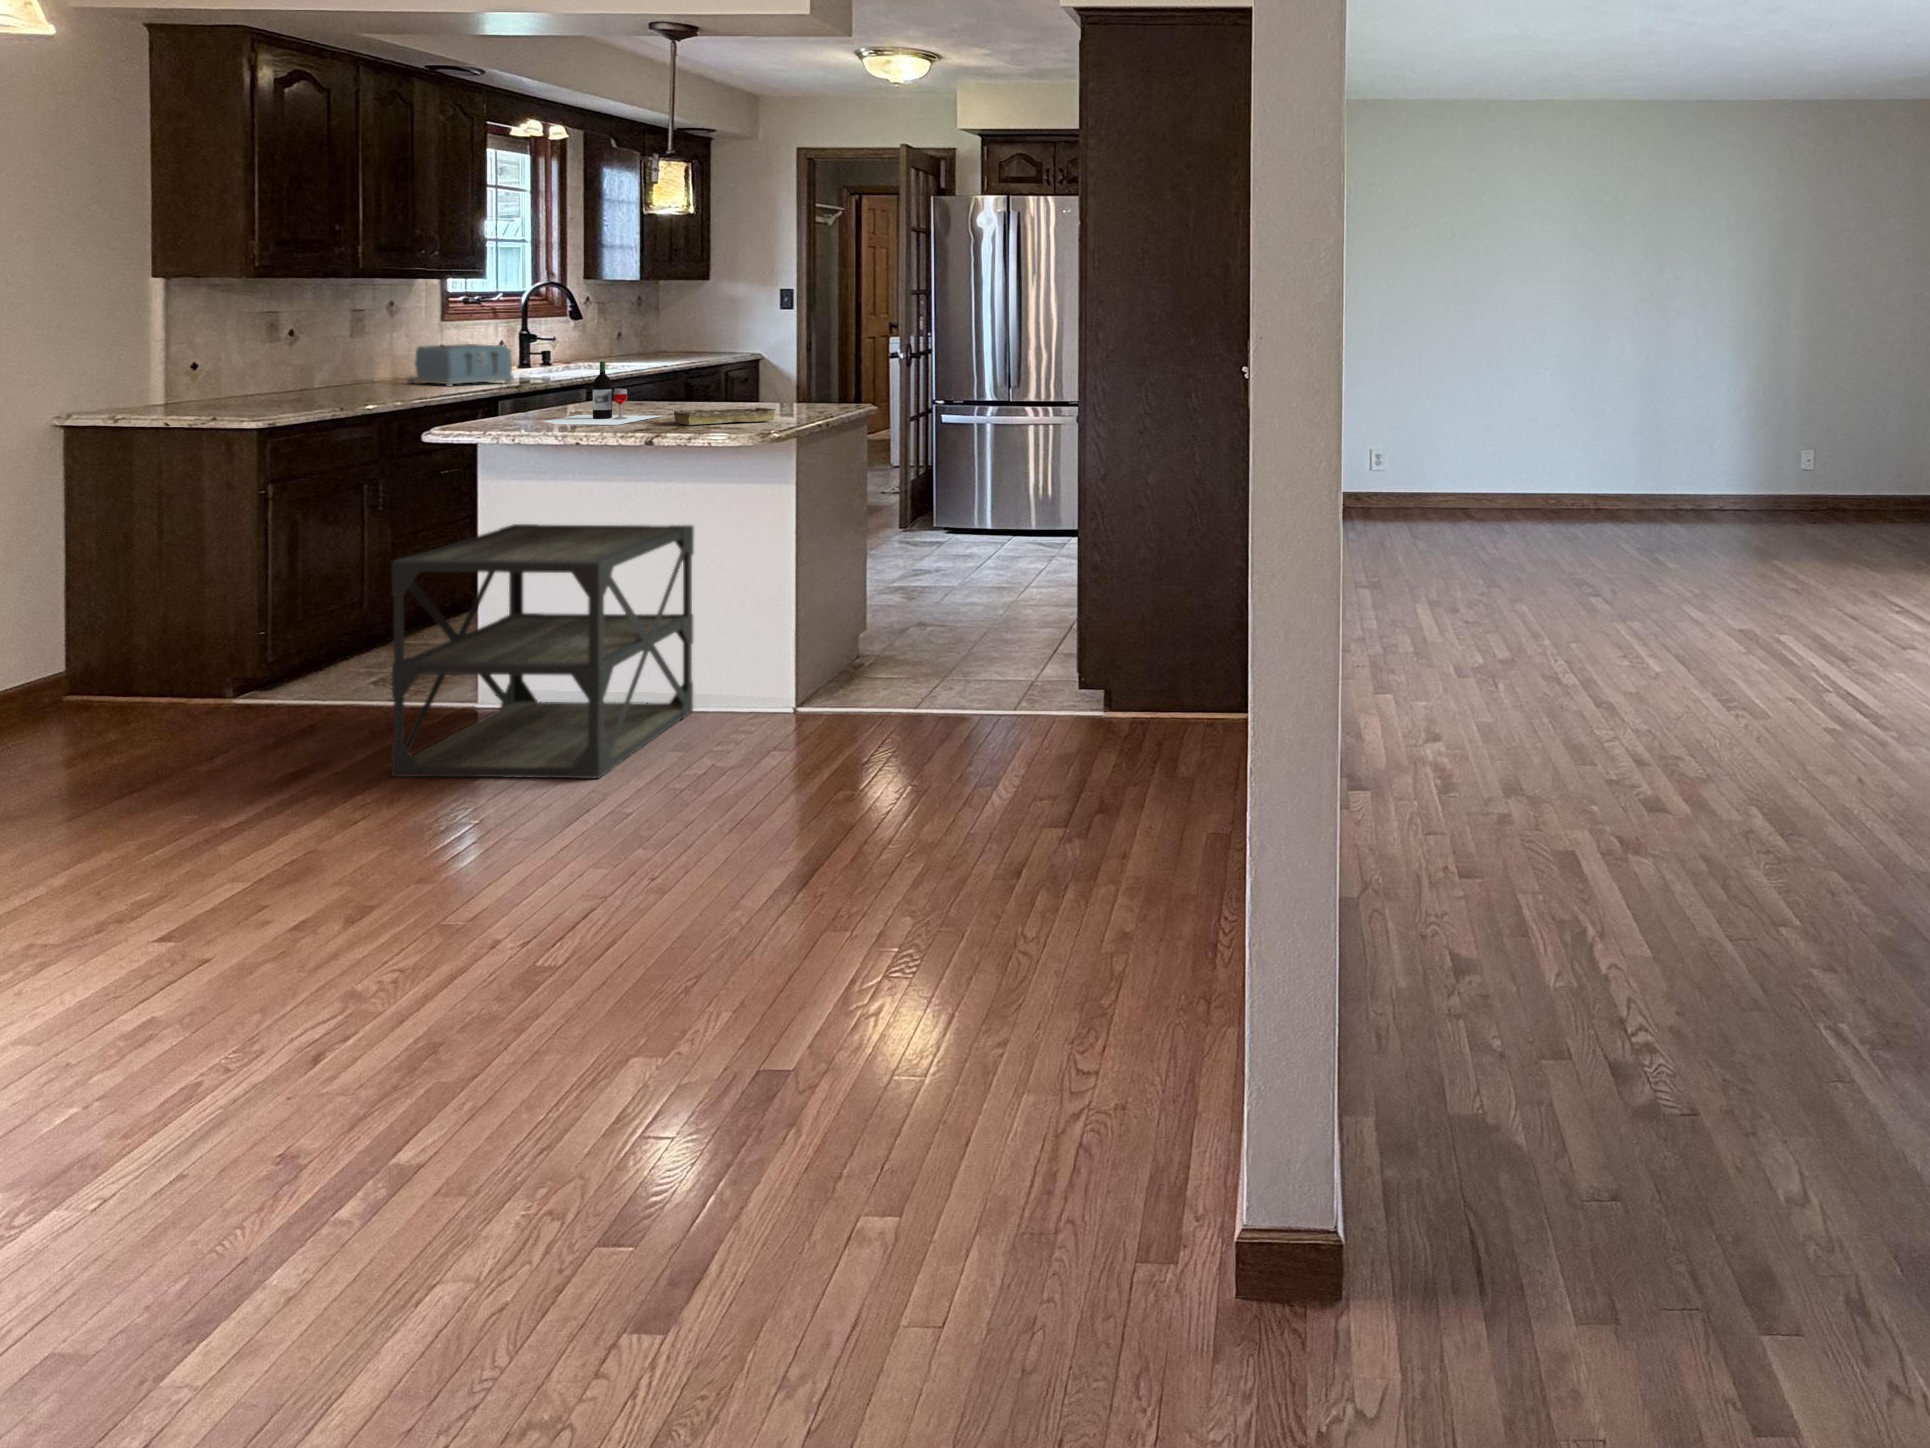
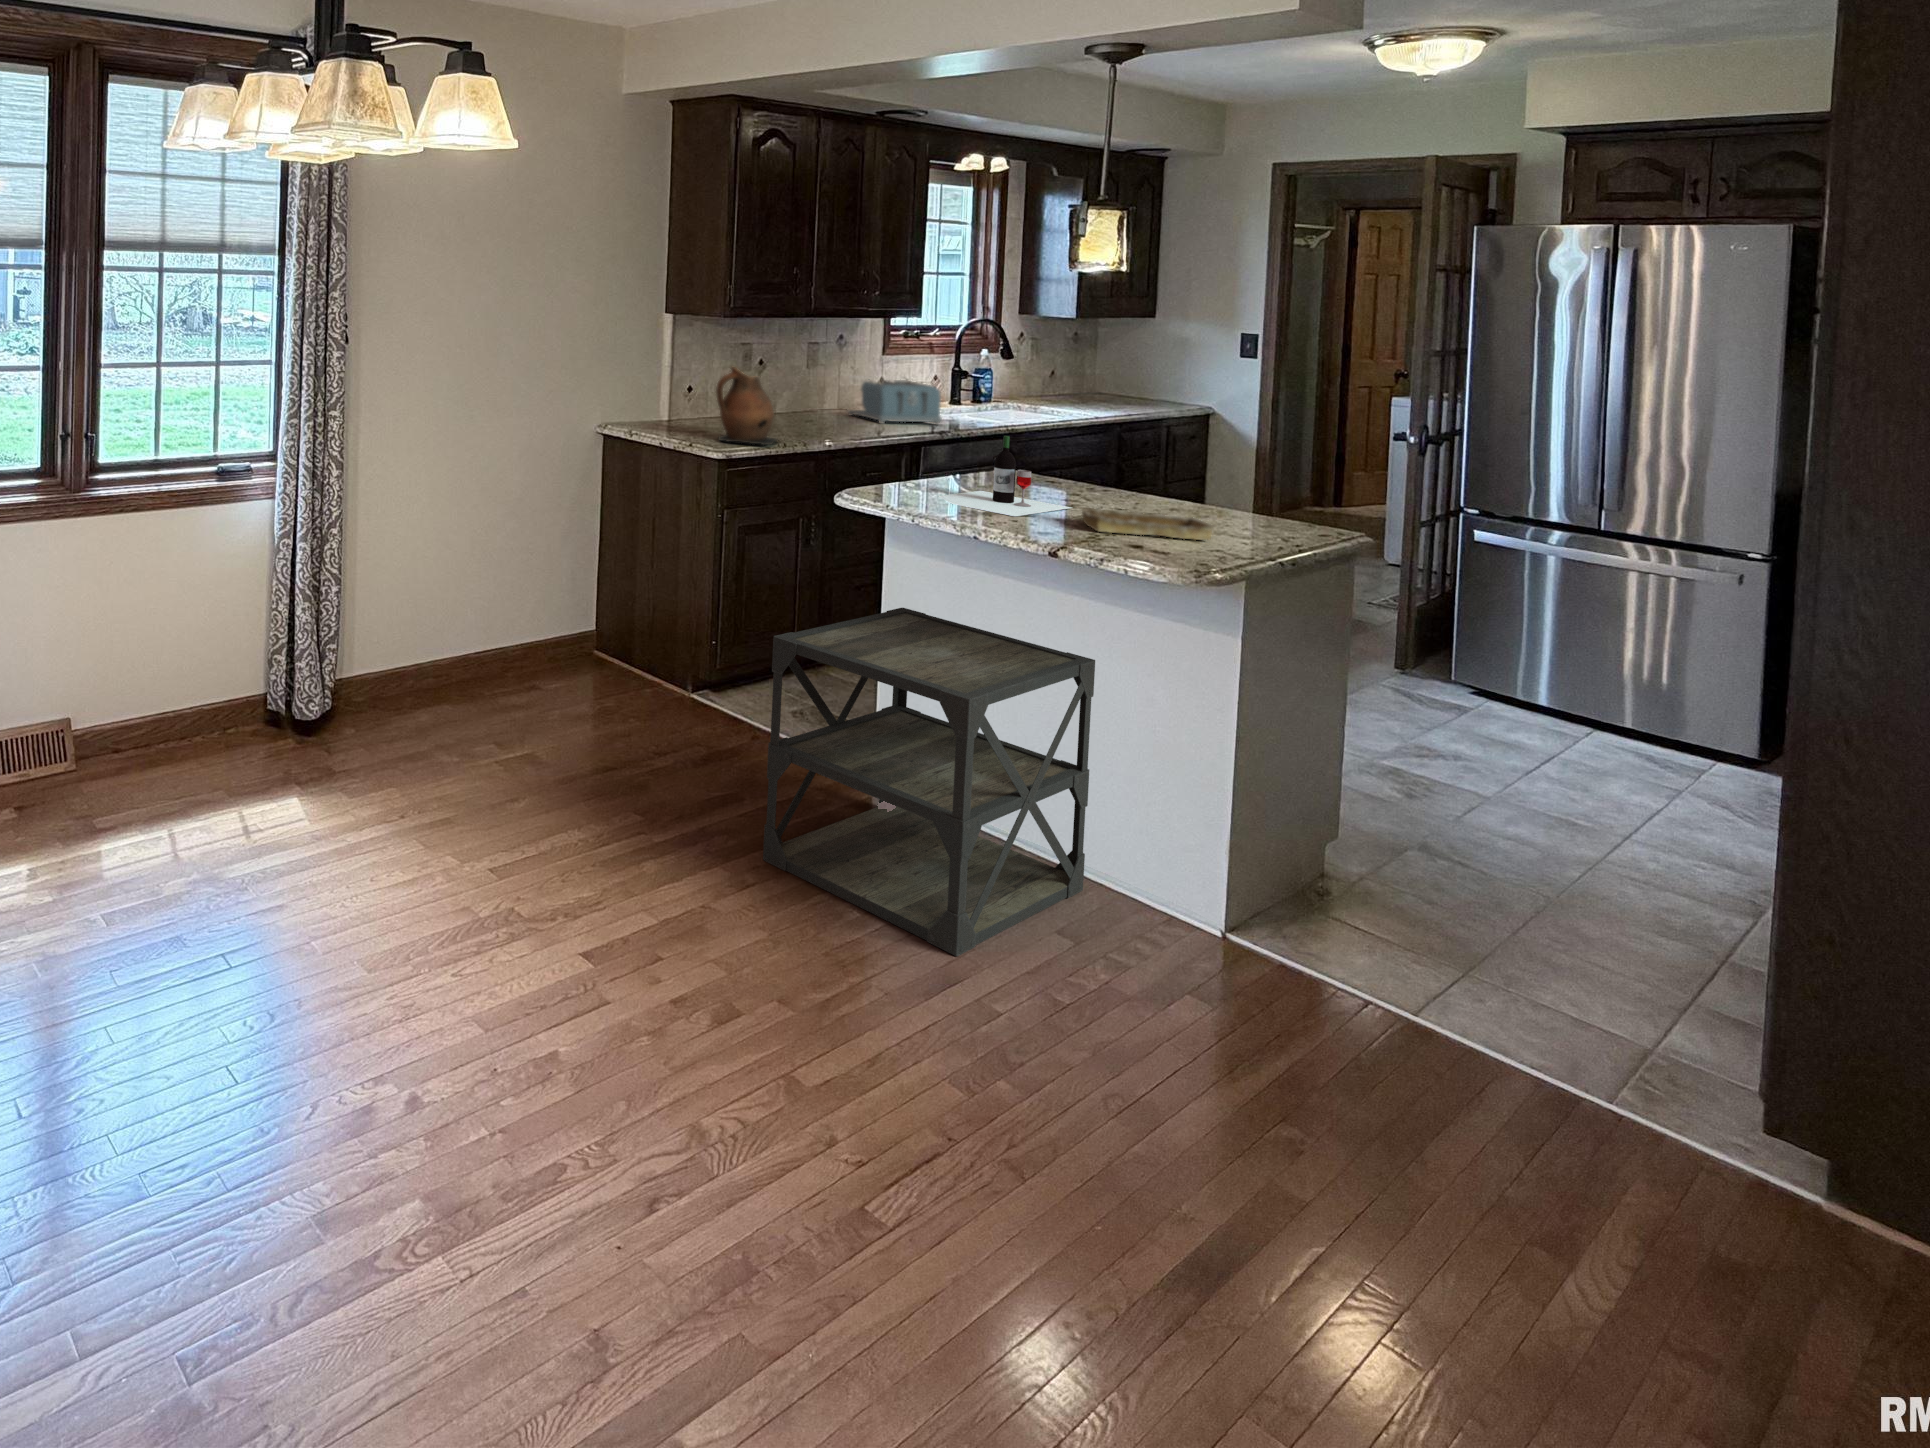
ceramic pitcher: none [264,330,344,409] -> present [716,367,777,445]

